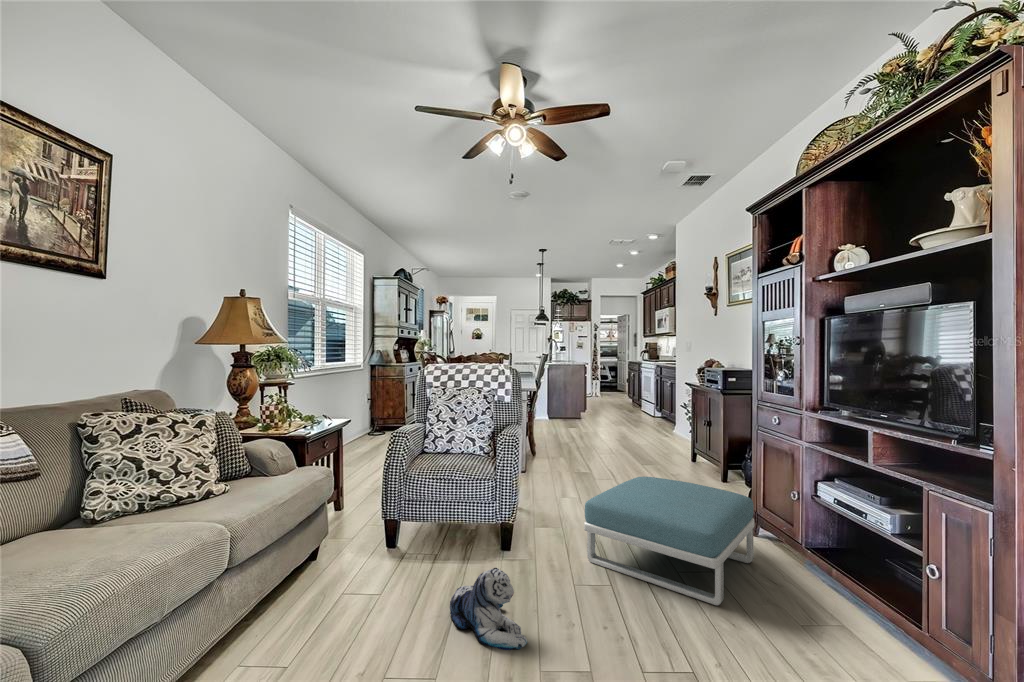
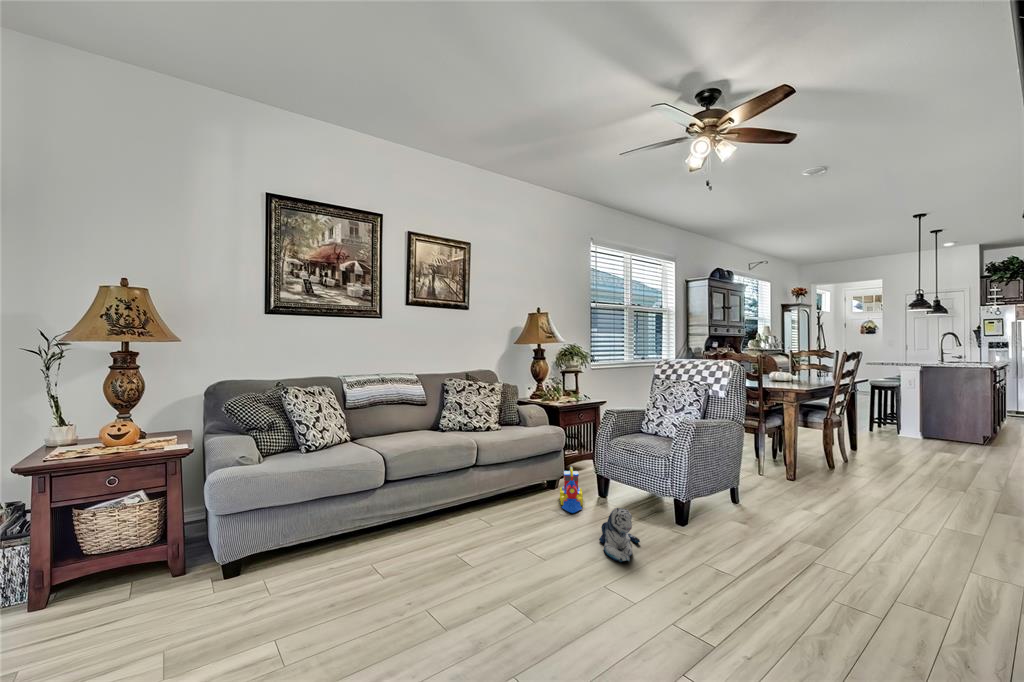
footstool: present [584,477,755,605] -> none [744,489,970,611]
toy train: none [326,523,379,596] -> present [560,466,583,513]

